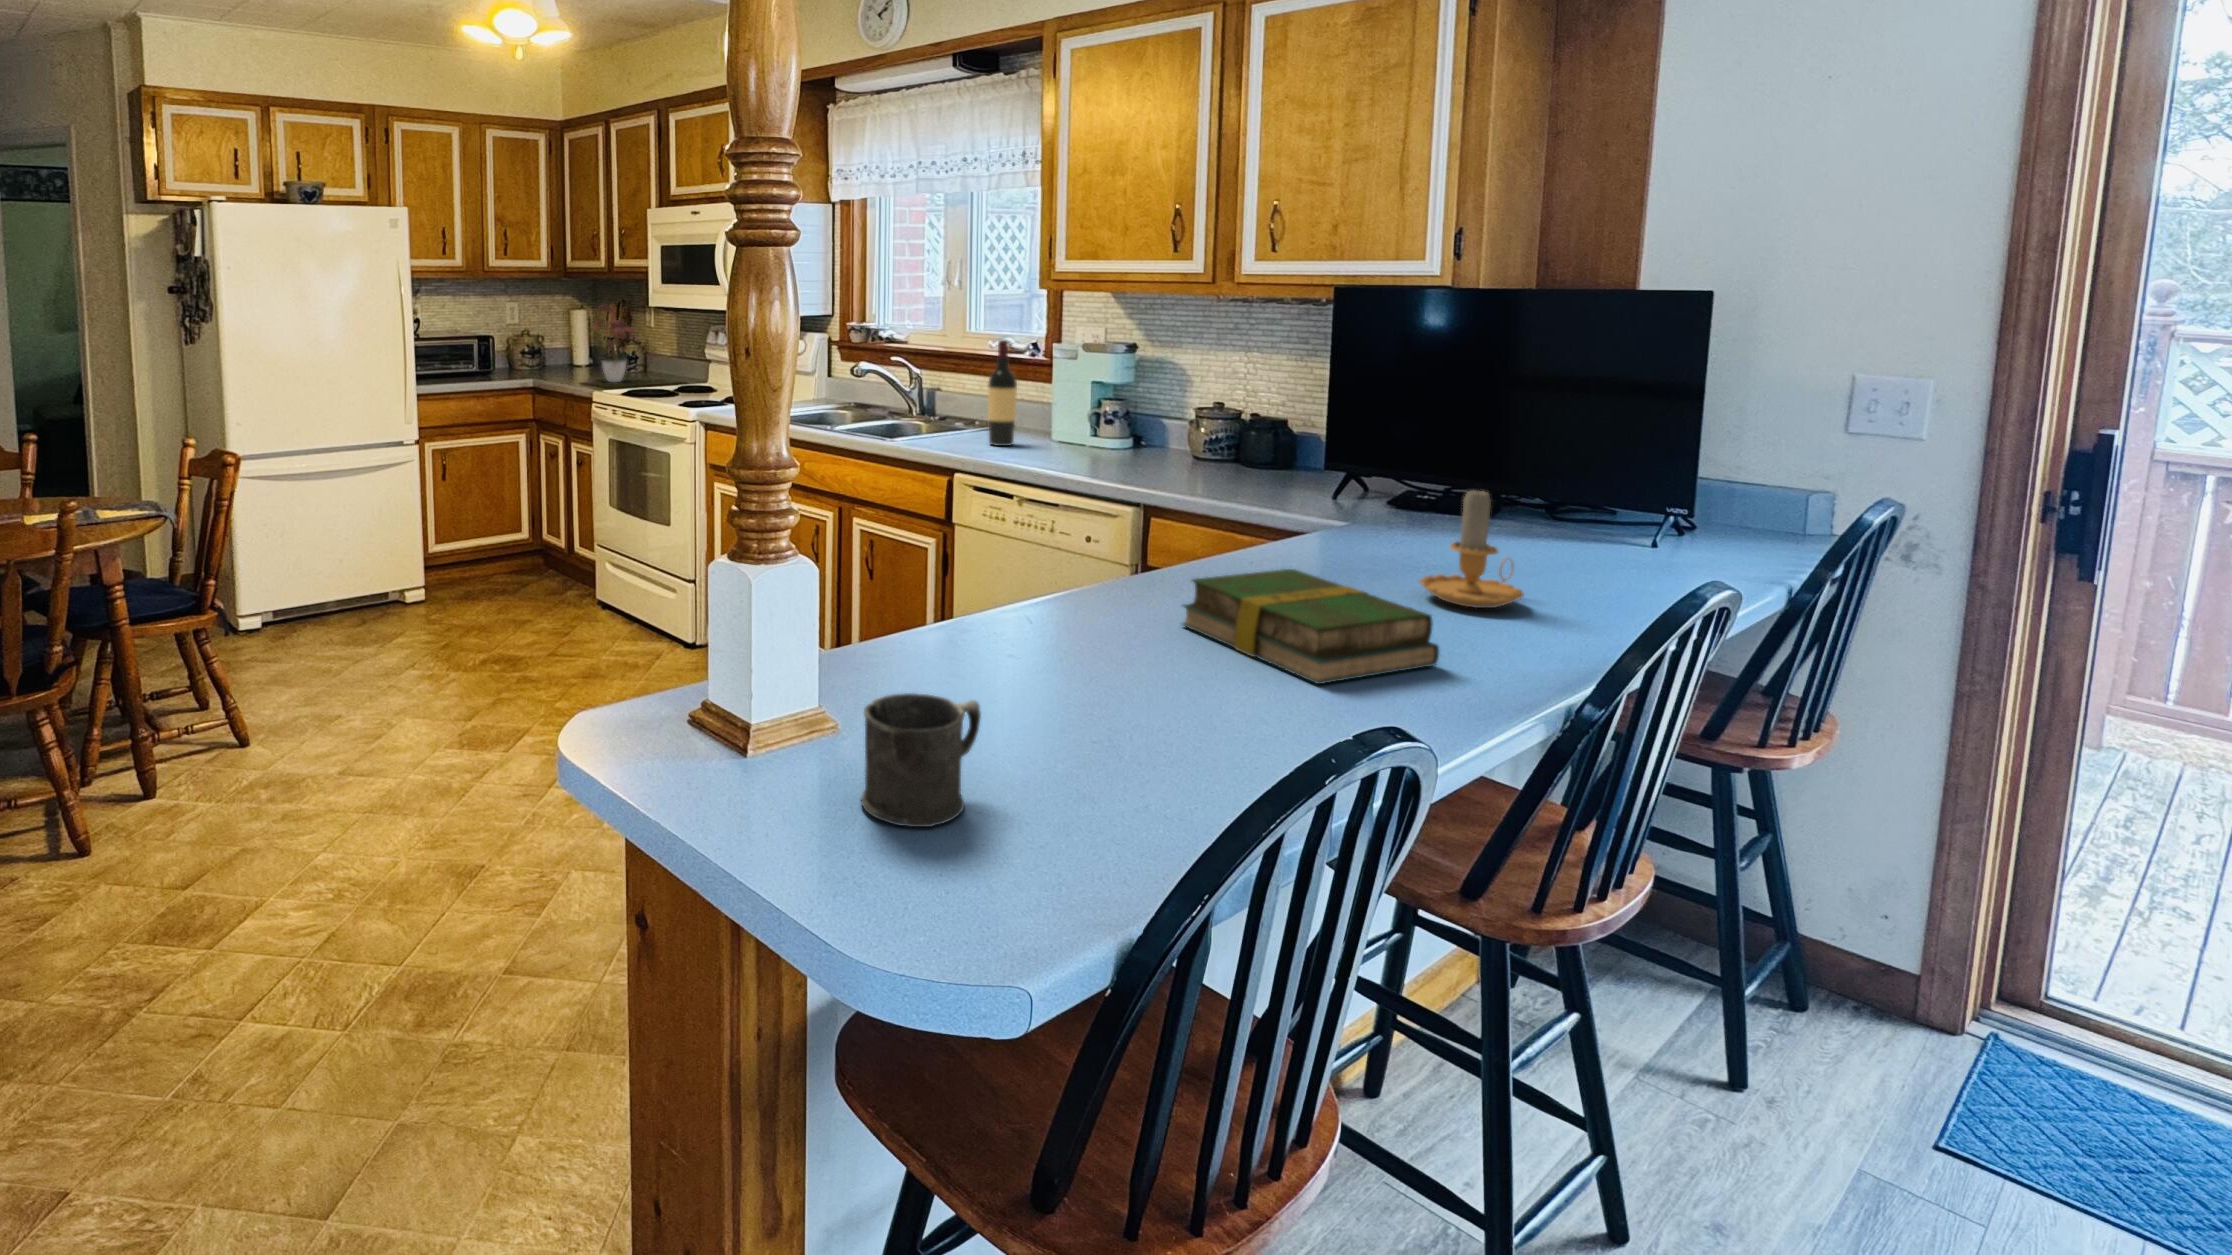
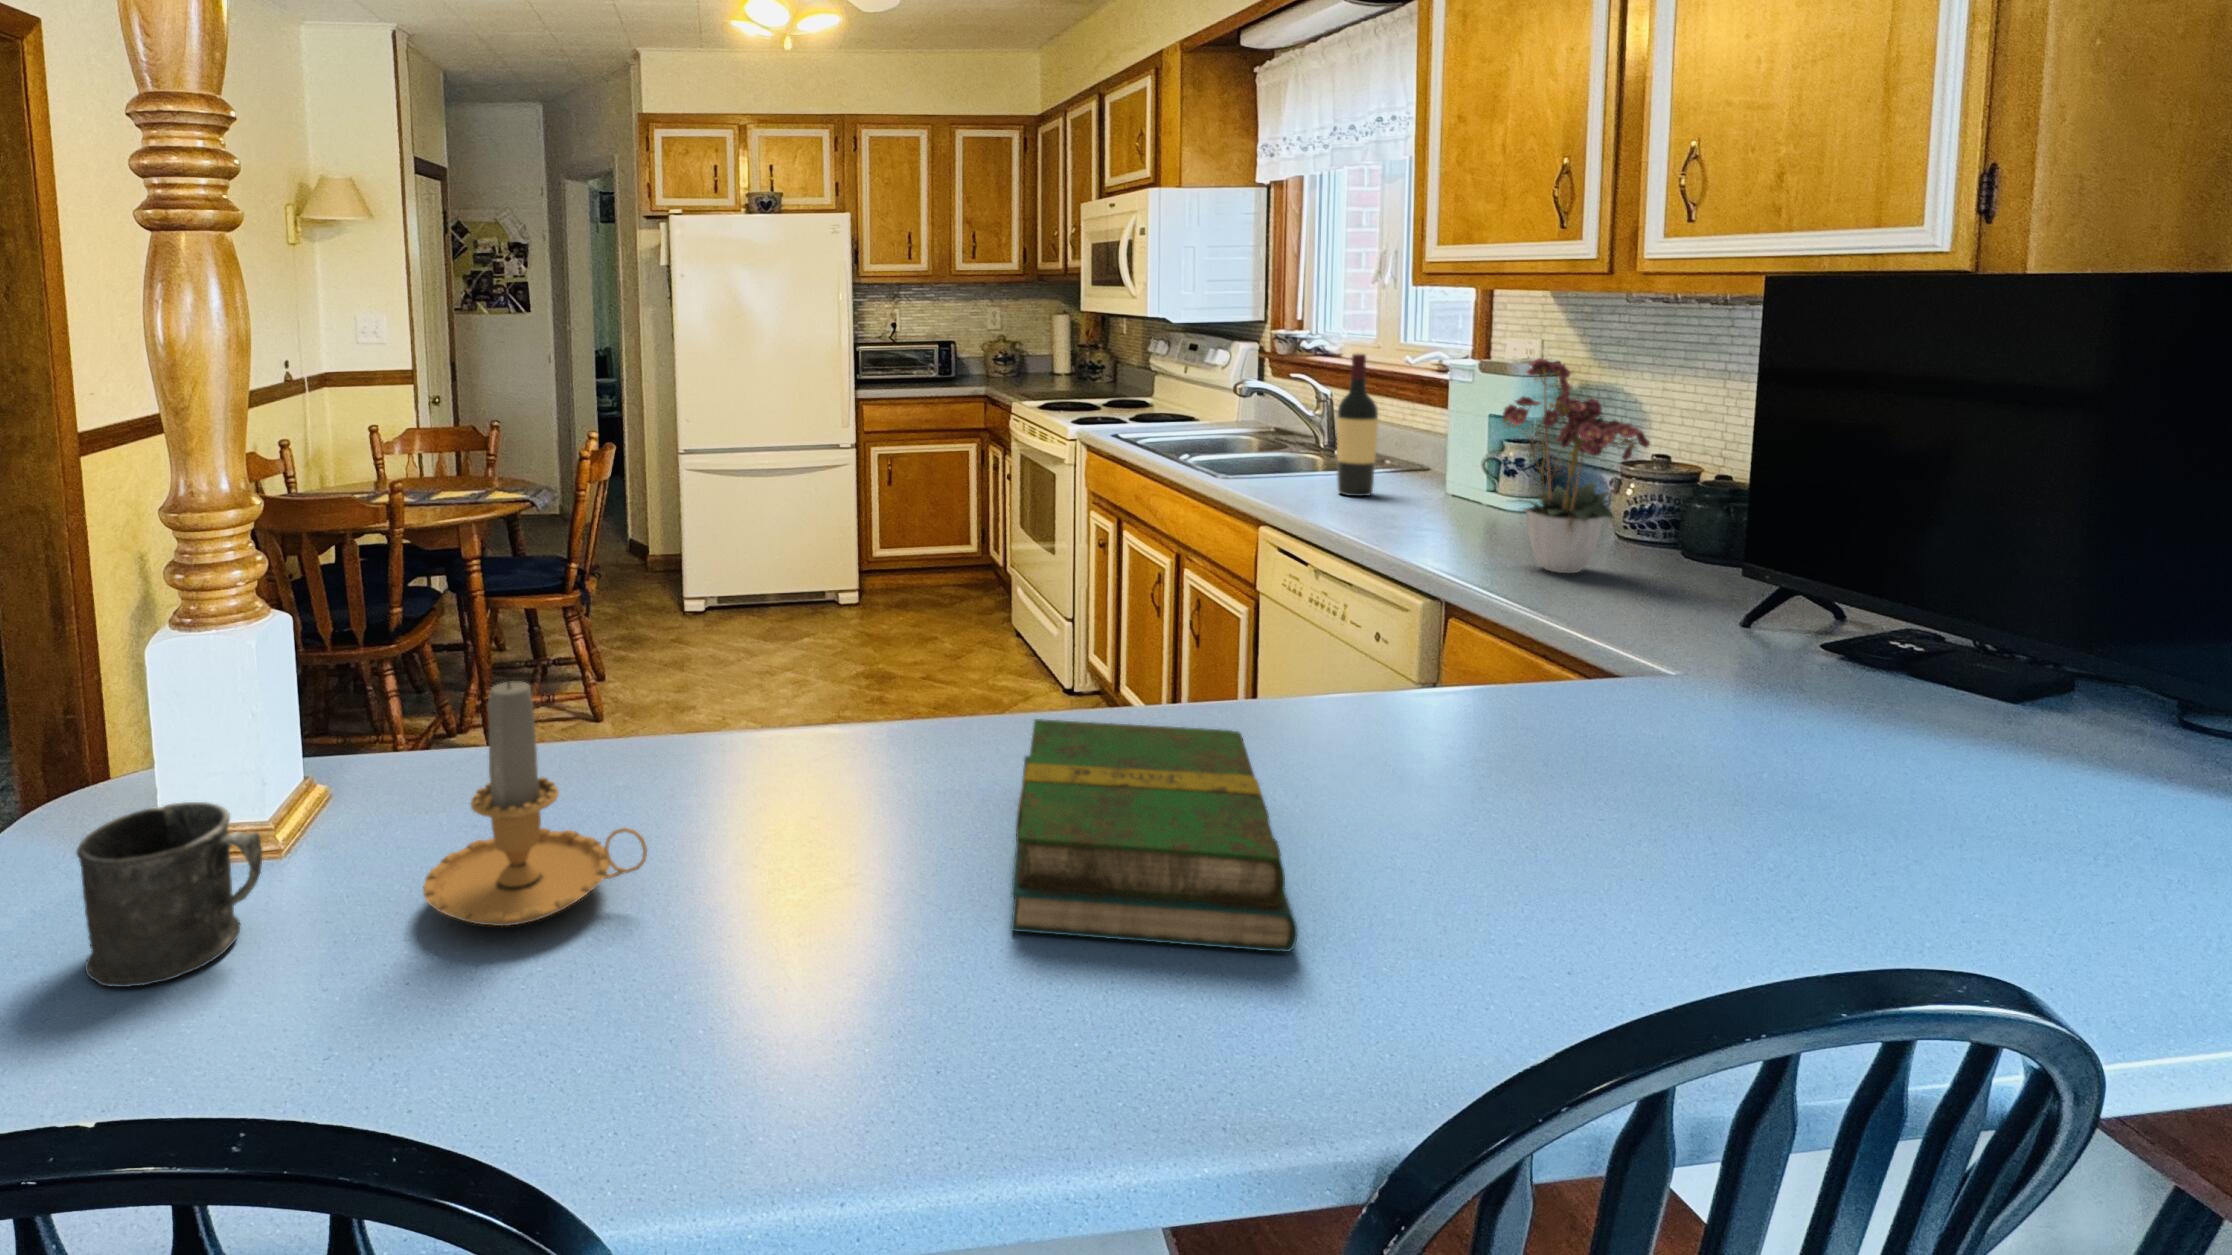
flower arrangement: present [593,305,635,382] -> present [1503,358,1650,573]
candle: present [1420,490,1524,608] -> present [423,680,647,926]

